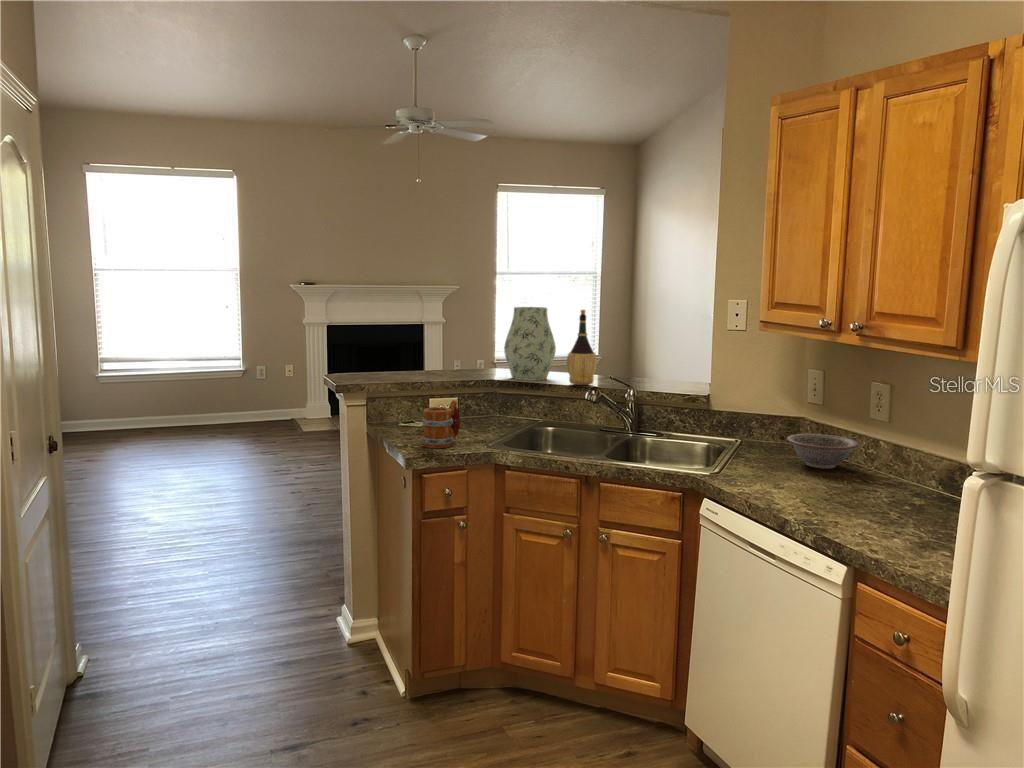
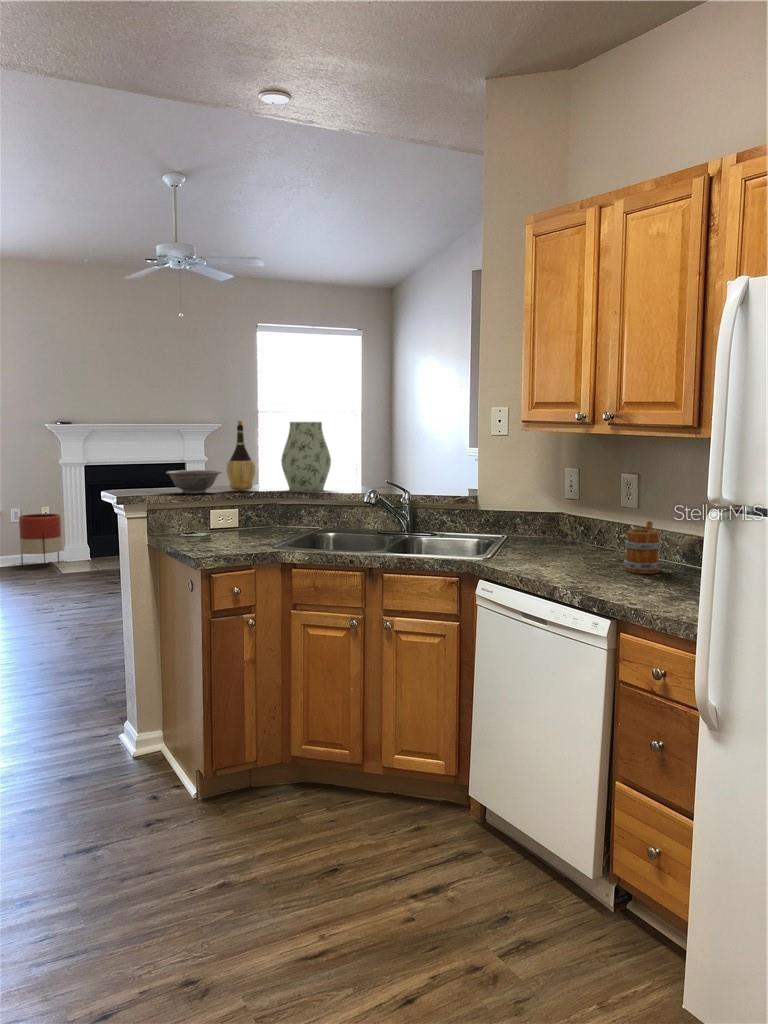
wine bottle: present [567,310,597,385] -> present [227,421,255,490]
planter: none [262,373,302,428] -> present [19,514,62,567]
mug: present [422,400,460,448] -> present [623,521,660,574]
decorative bowl: present [787,434,858,469] -> present [166,470,221,494]

